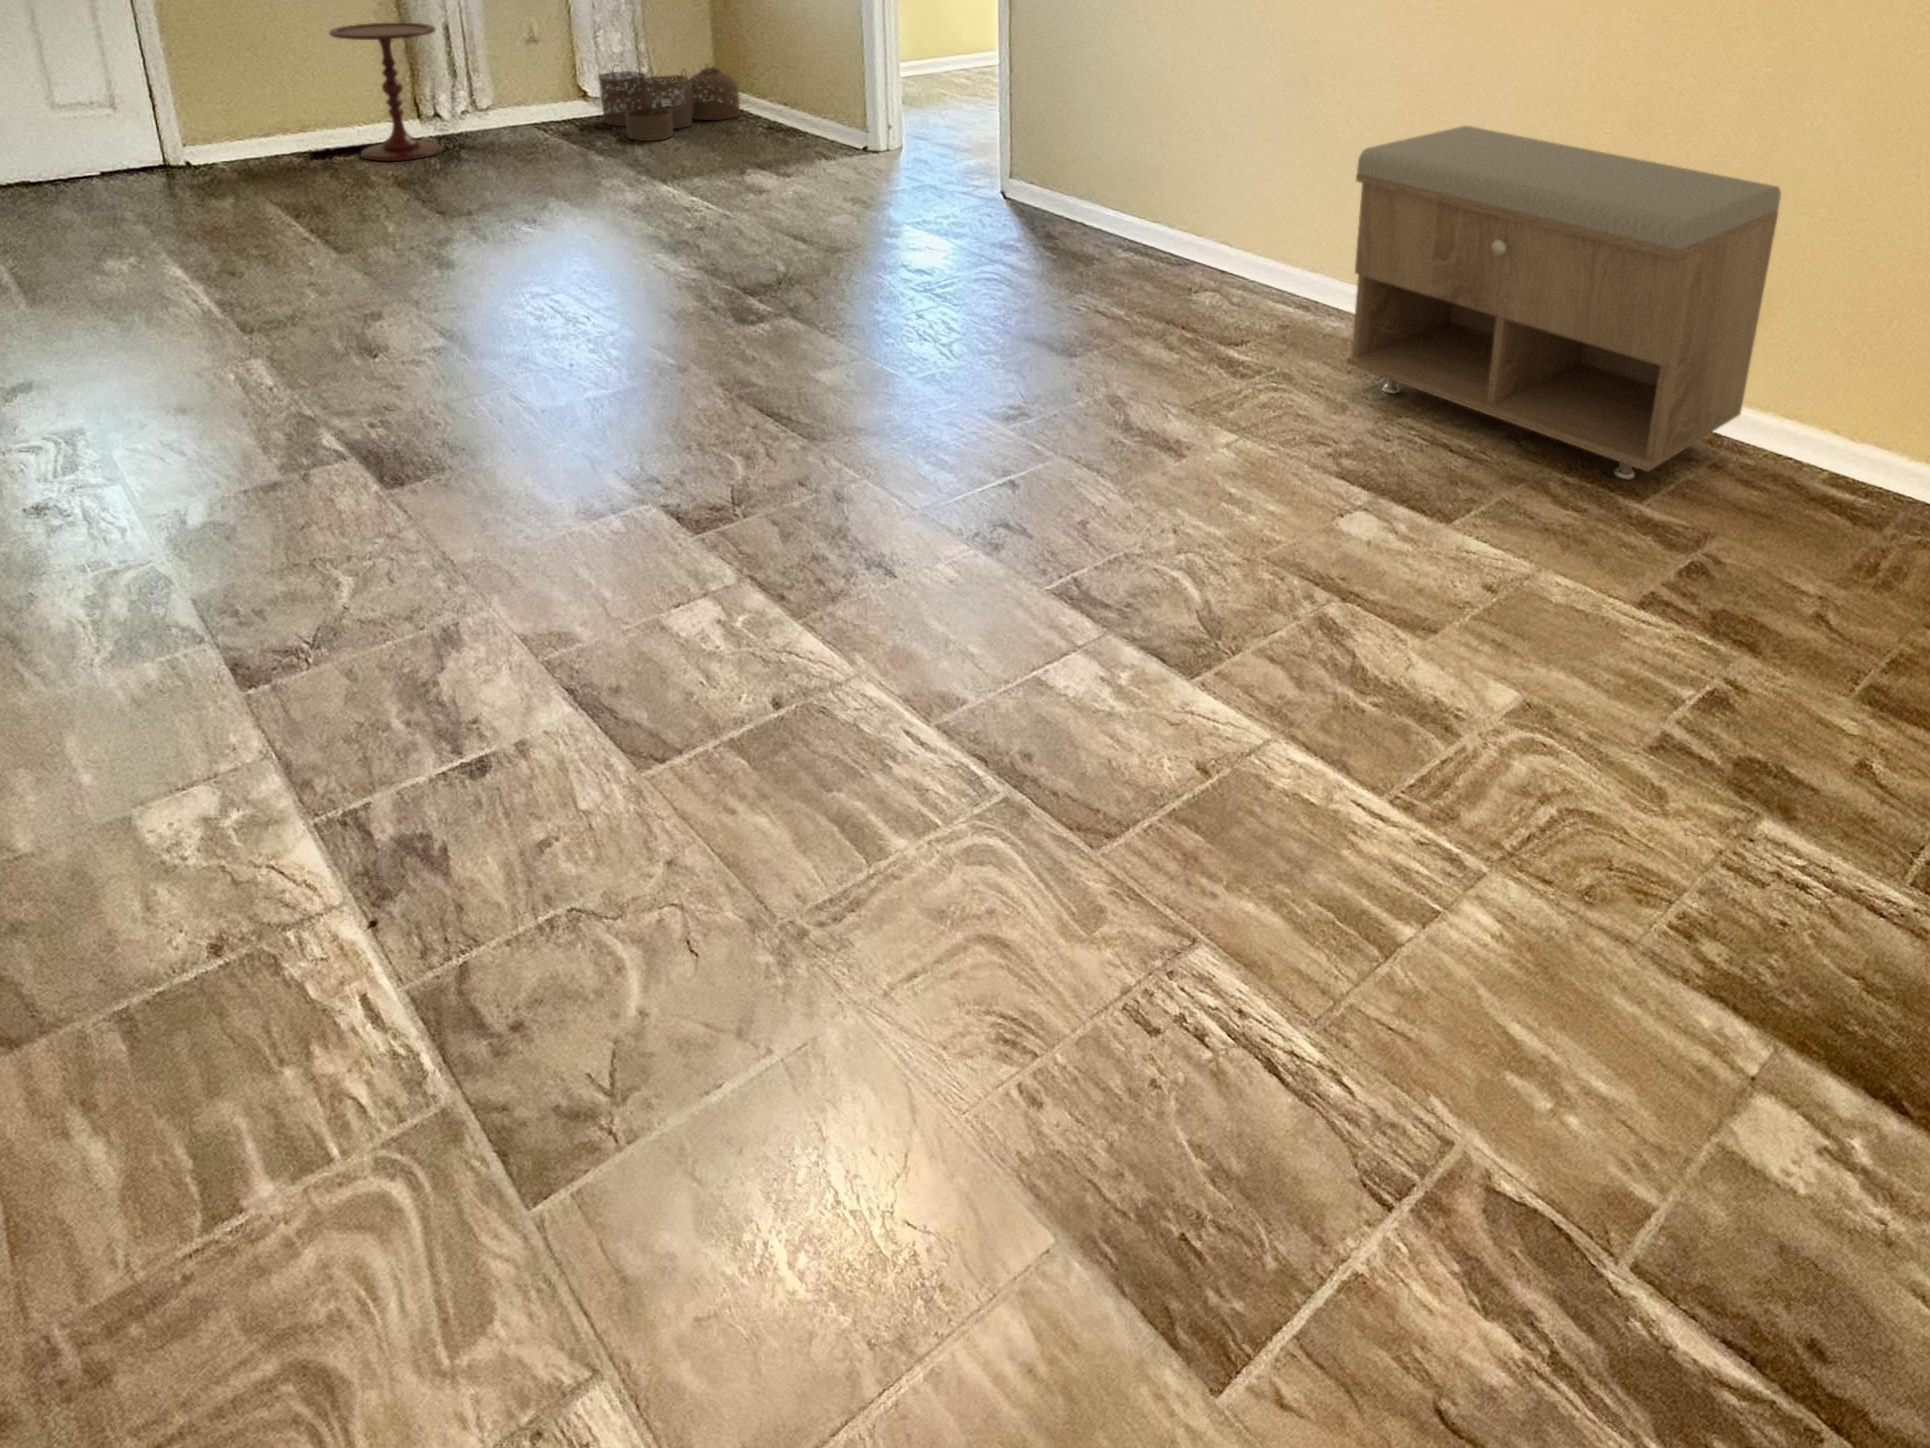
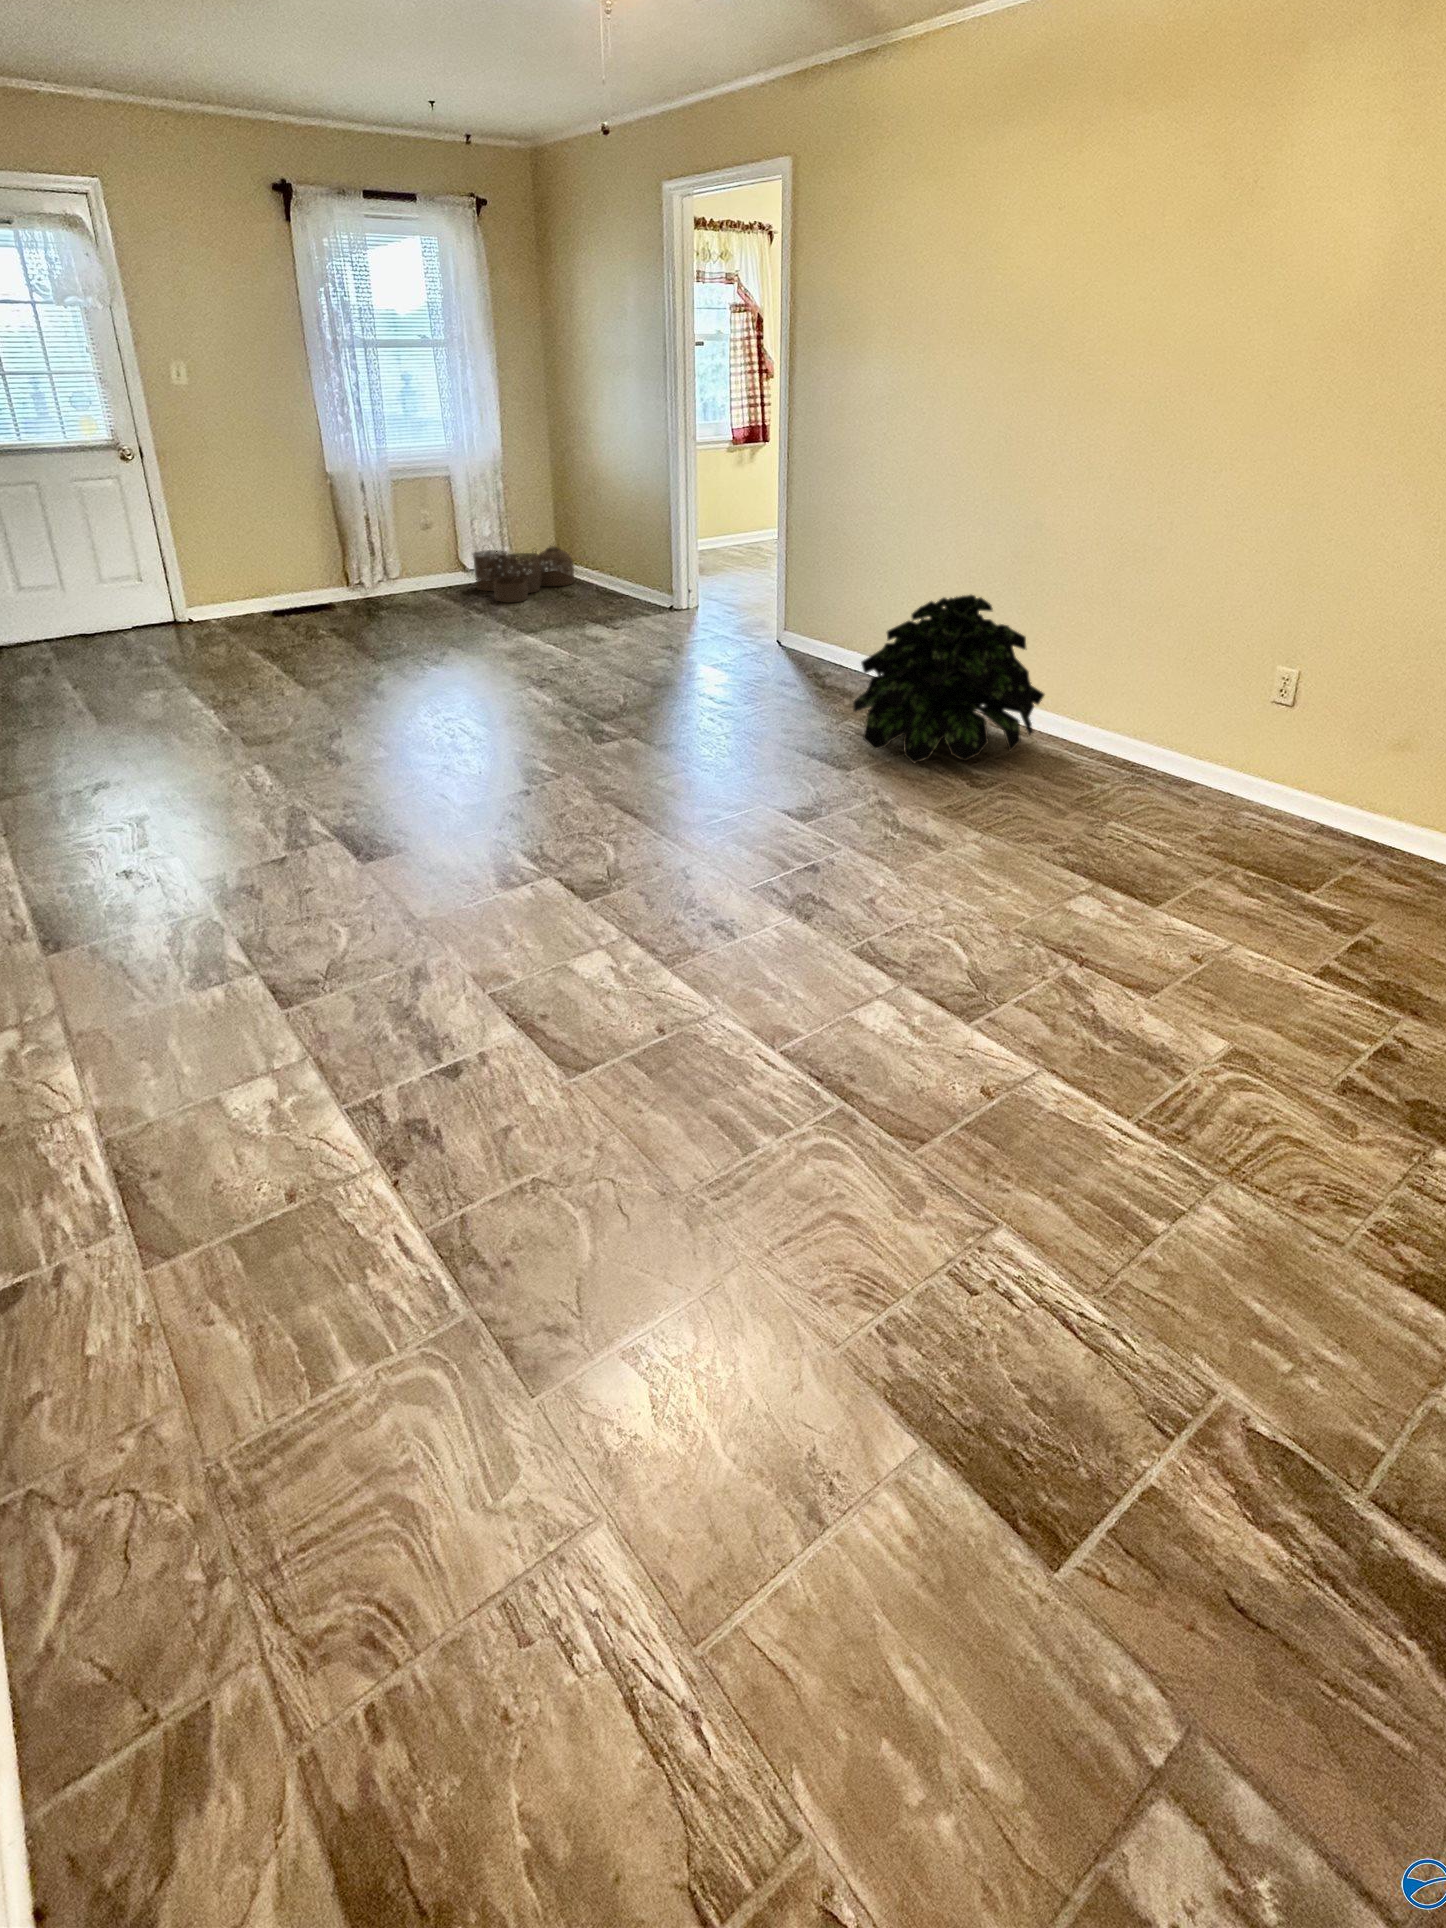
side table: present [329,22,442,161] -> none [286,516,365,618]
storage bench: present [1347,126,1781,480] -> none [1063,593,1436,875]
potted plant: none [1086,127,1332,347] -> present [853,595,1044,763]

